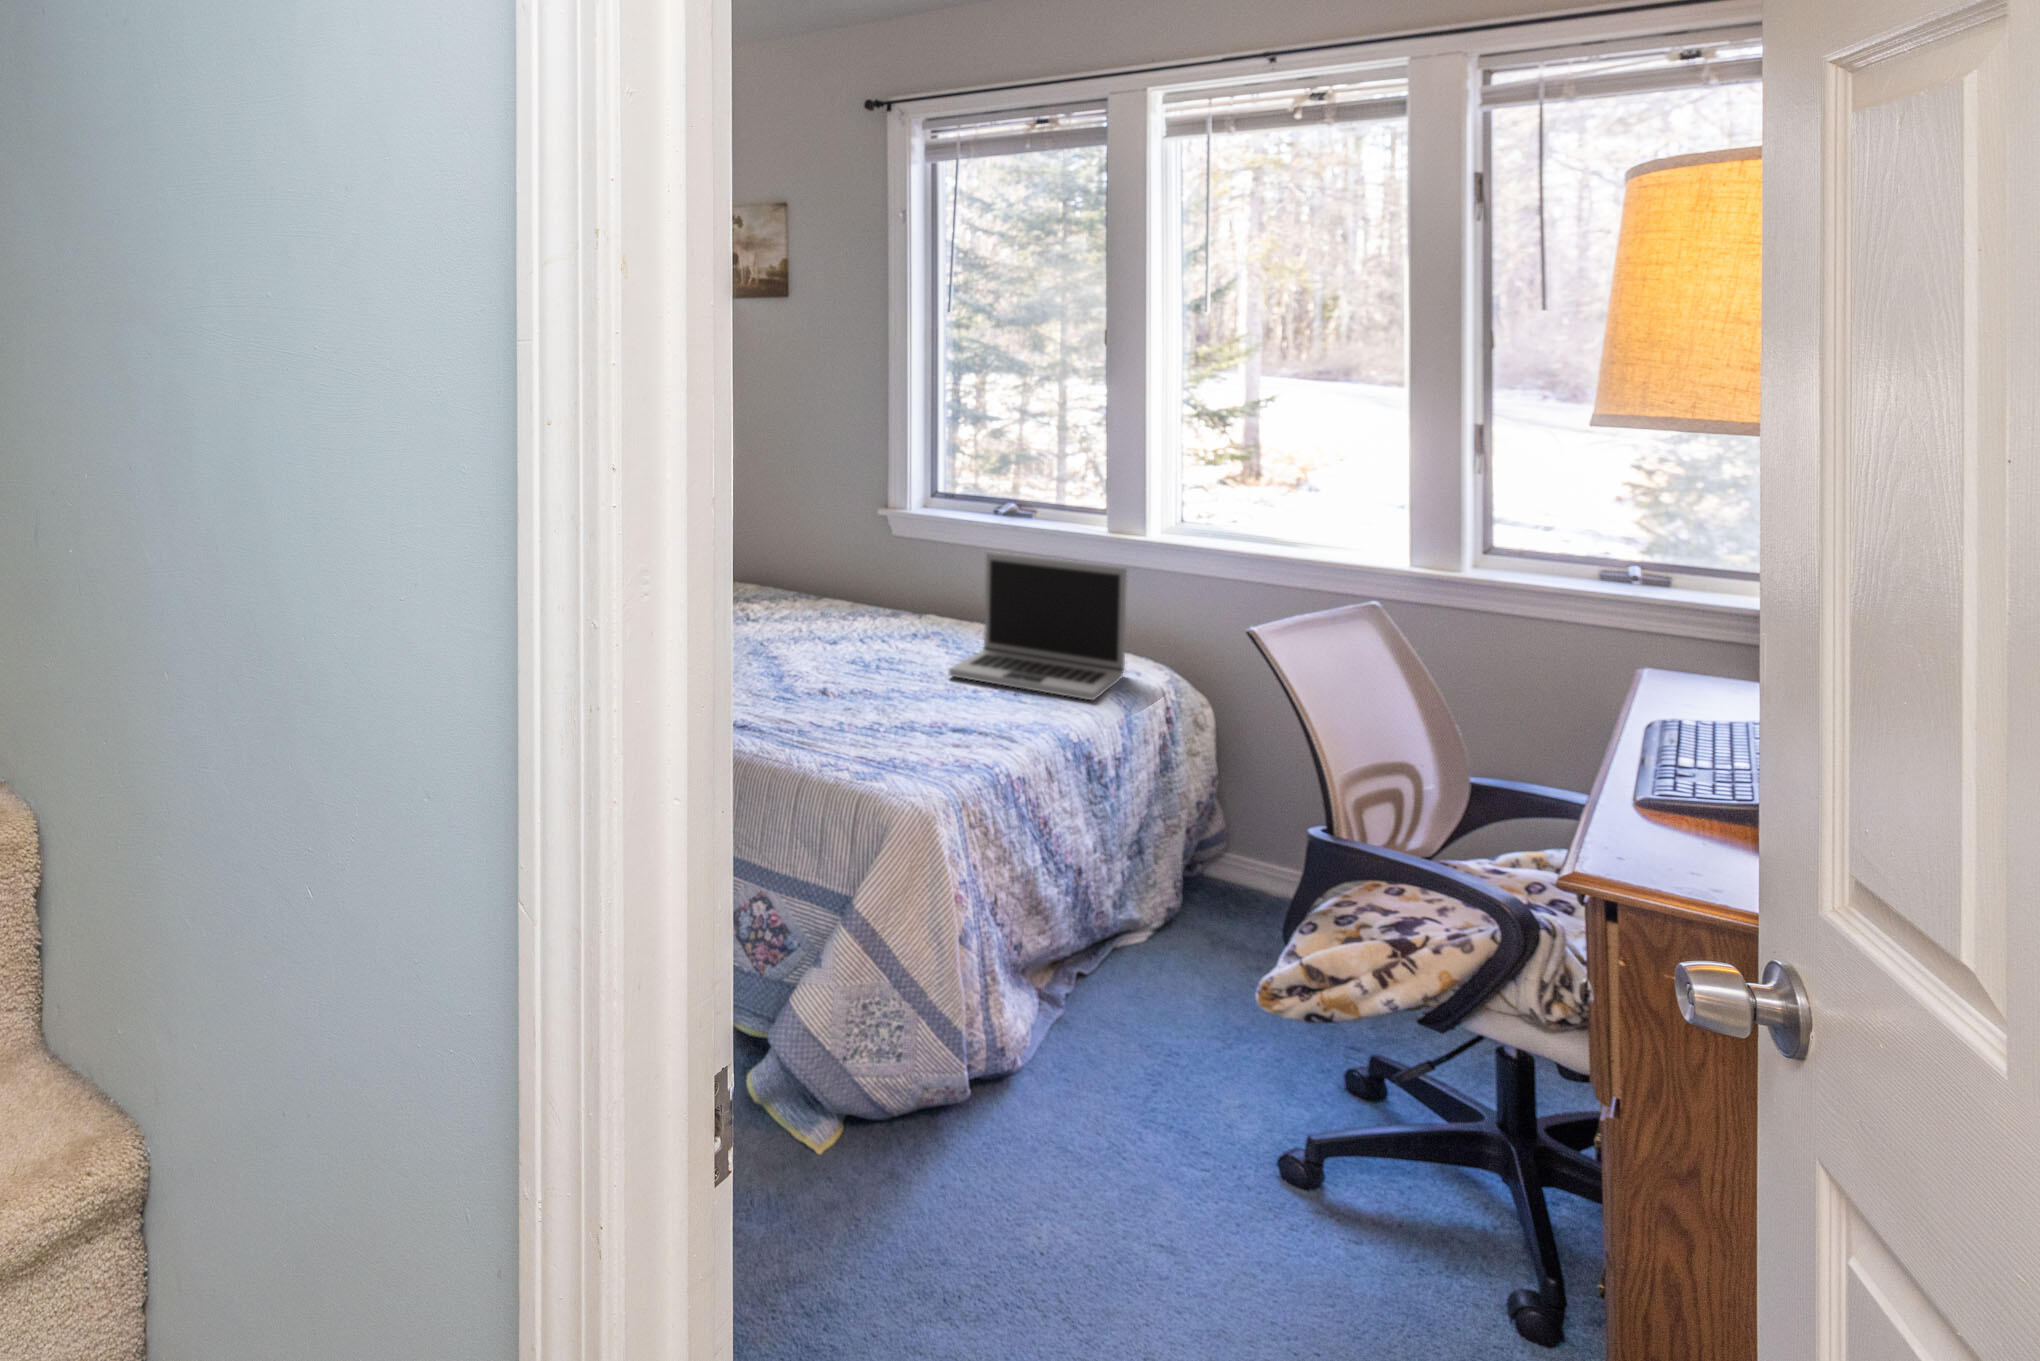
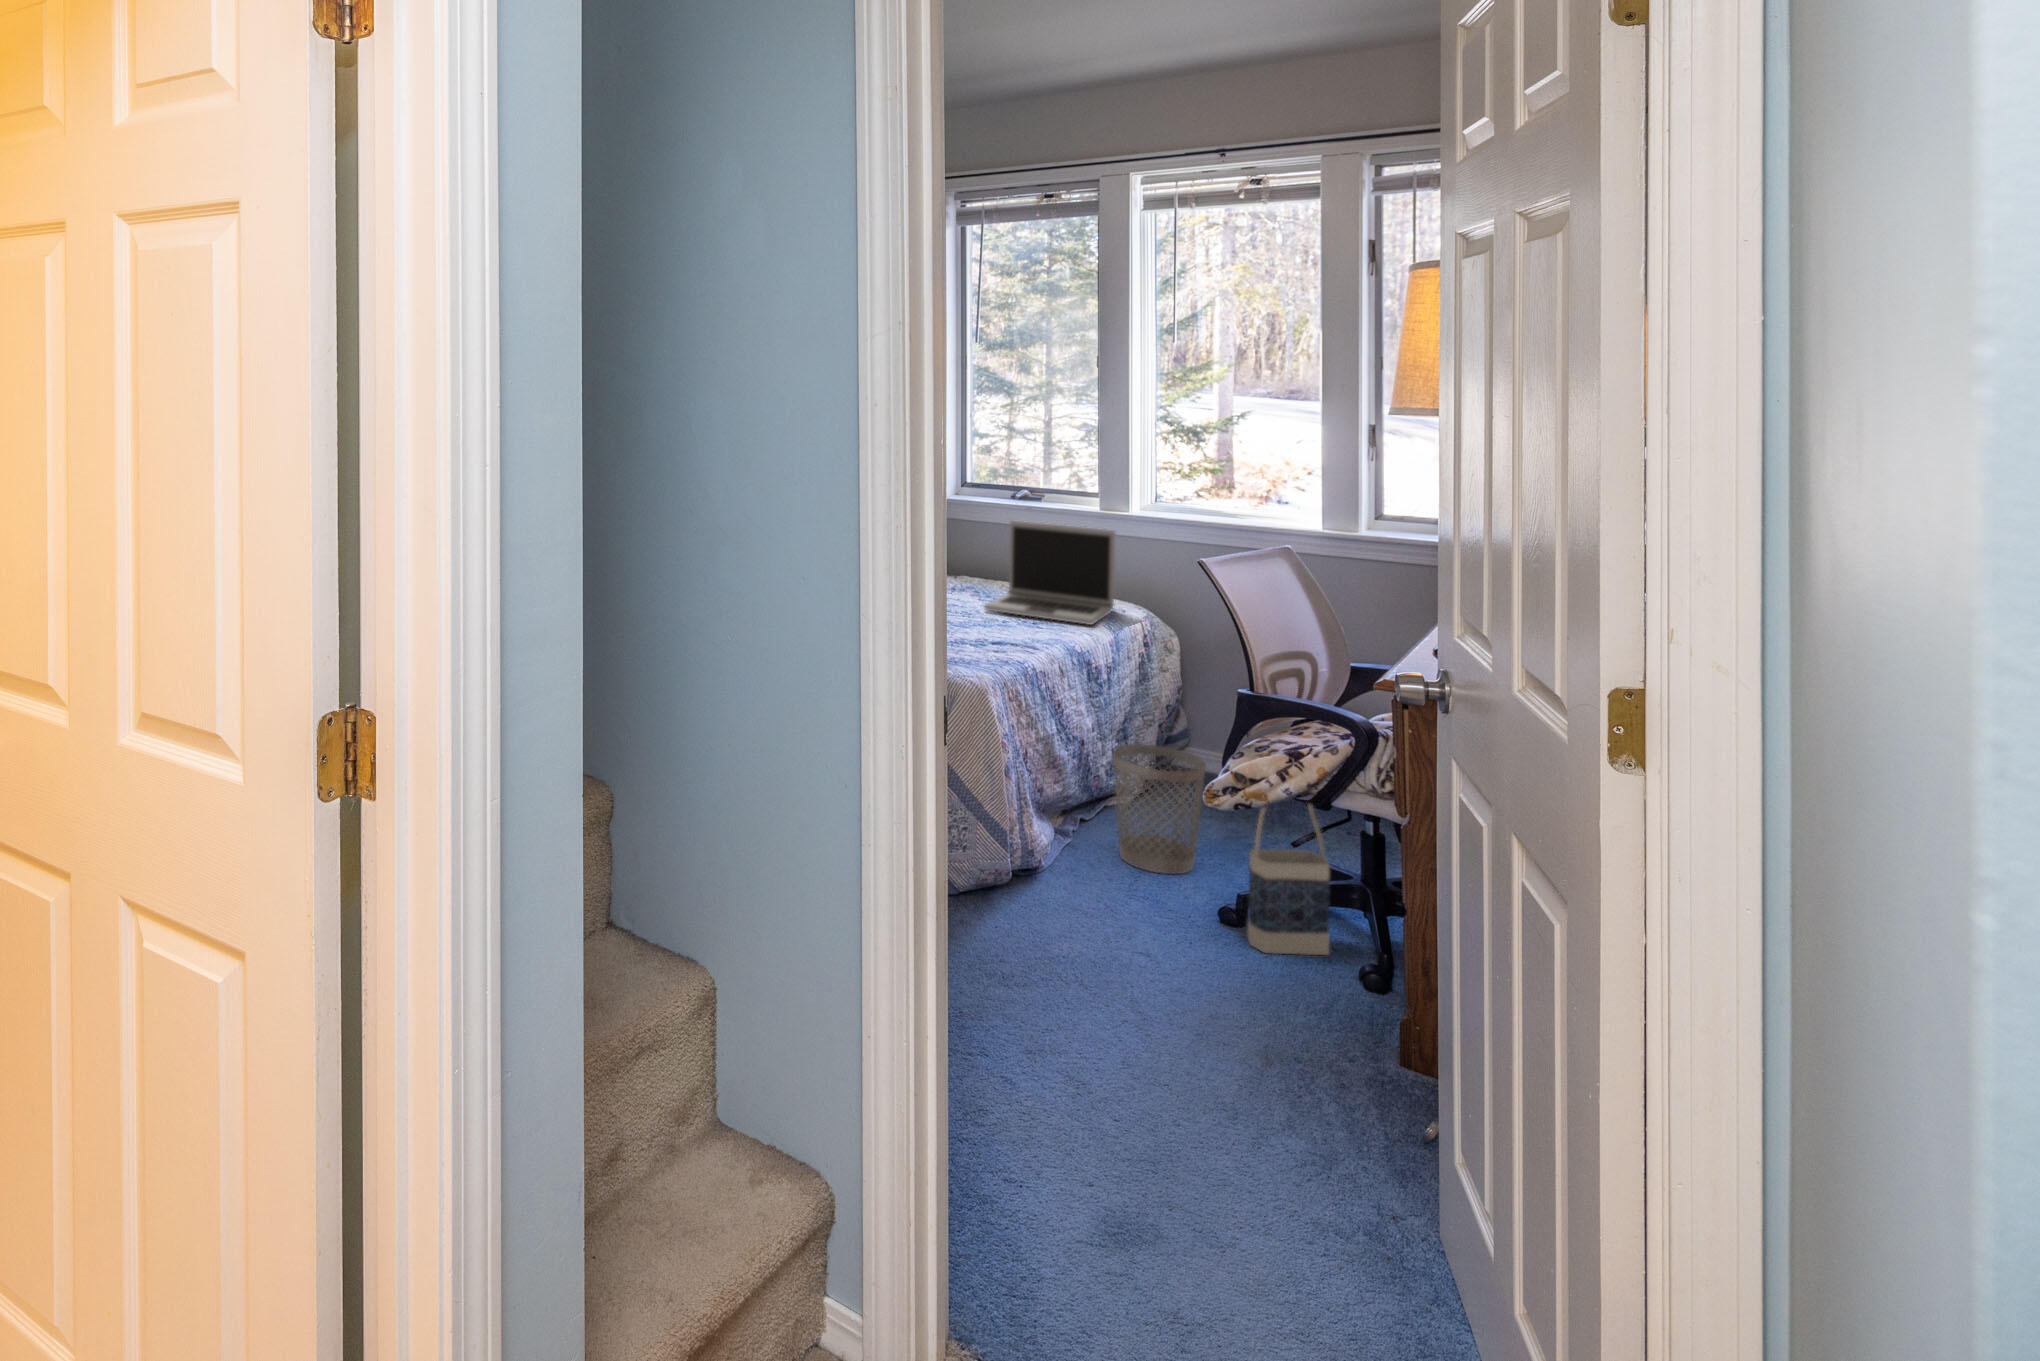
wastebasket: none [1121,879,1255,1078] -> present [1113,744,1206,874]
bag: none [1323,982,1453,1249] -> present [1248,805,1329,955]

